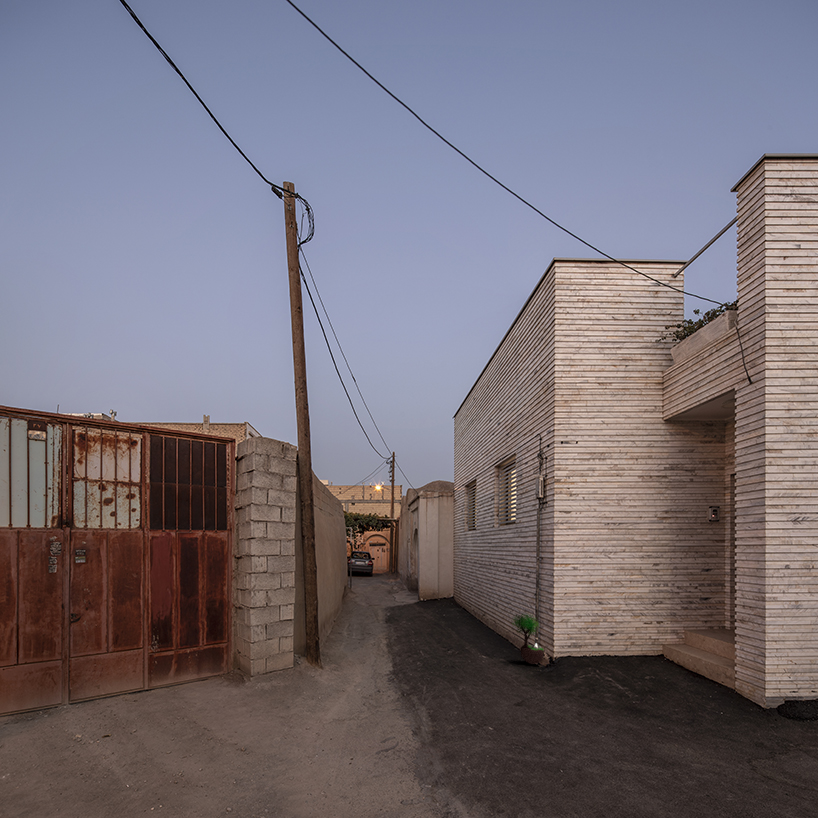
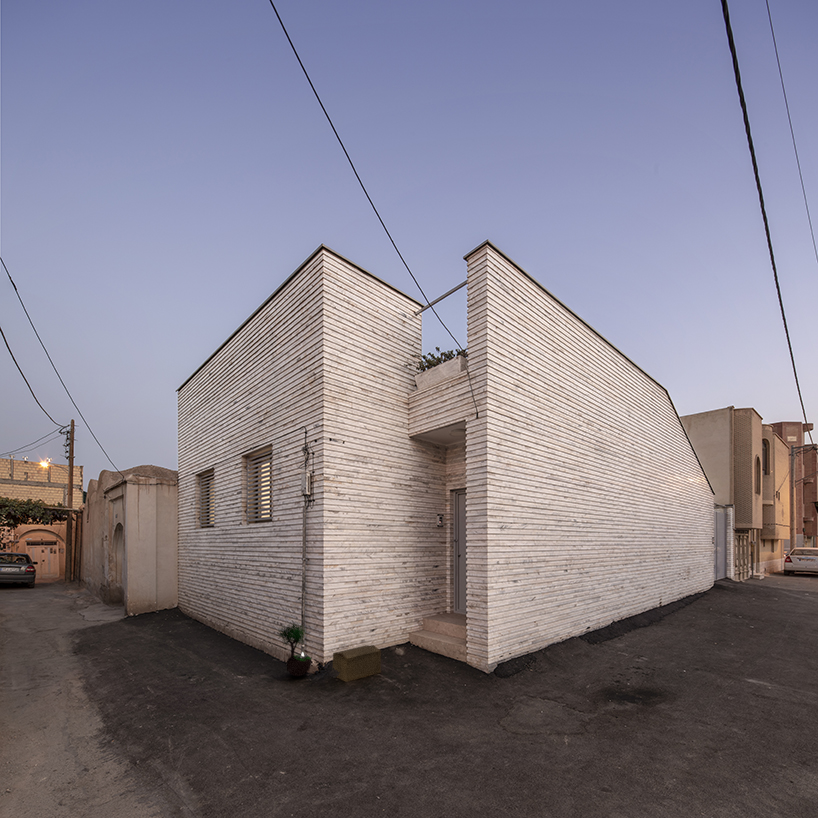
cardboard box: none [564,648,613,676] -> present [333,645,381,682]

